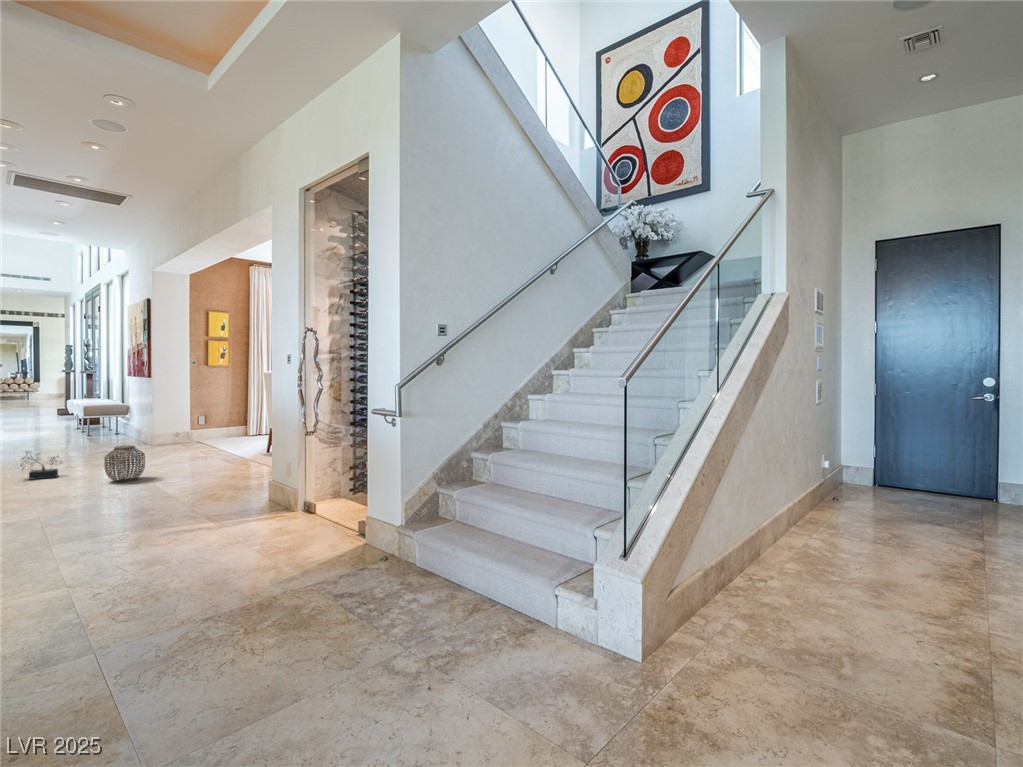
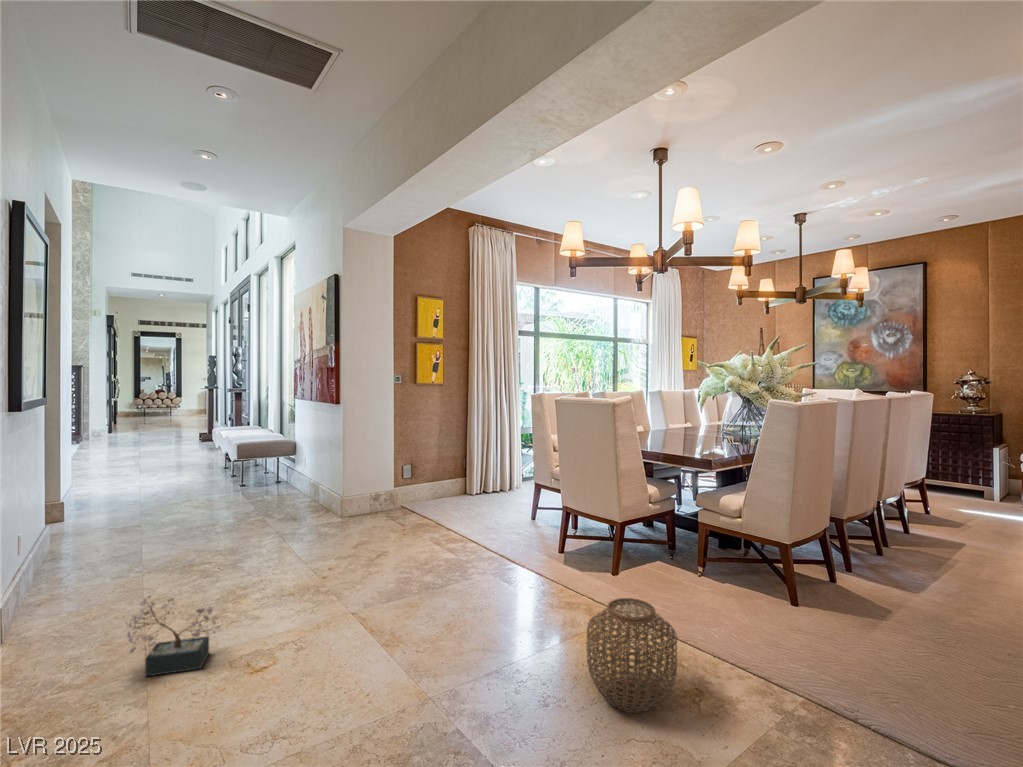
woven basket: present [104,445,145,482] -> present [587,598,677,713]

